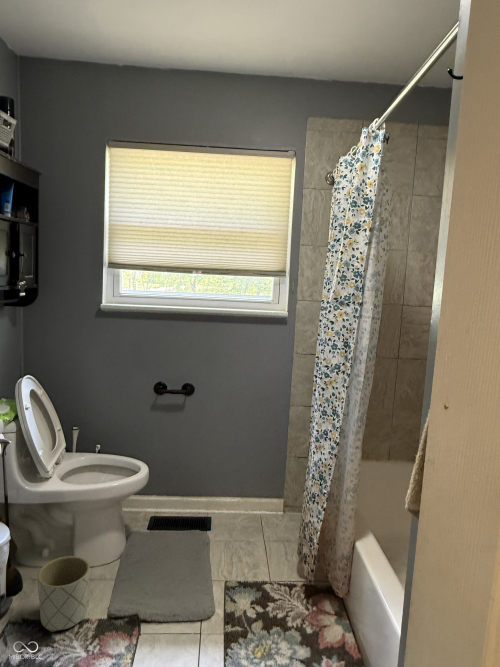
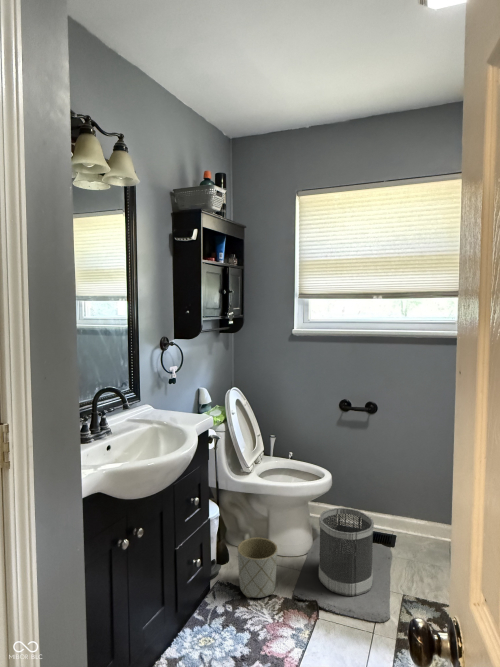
wastebasket: none [136,503,196,598] -> present [319,508,374,596]

